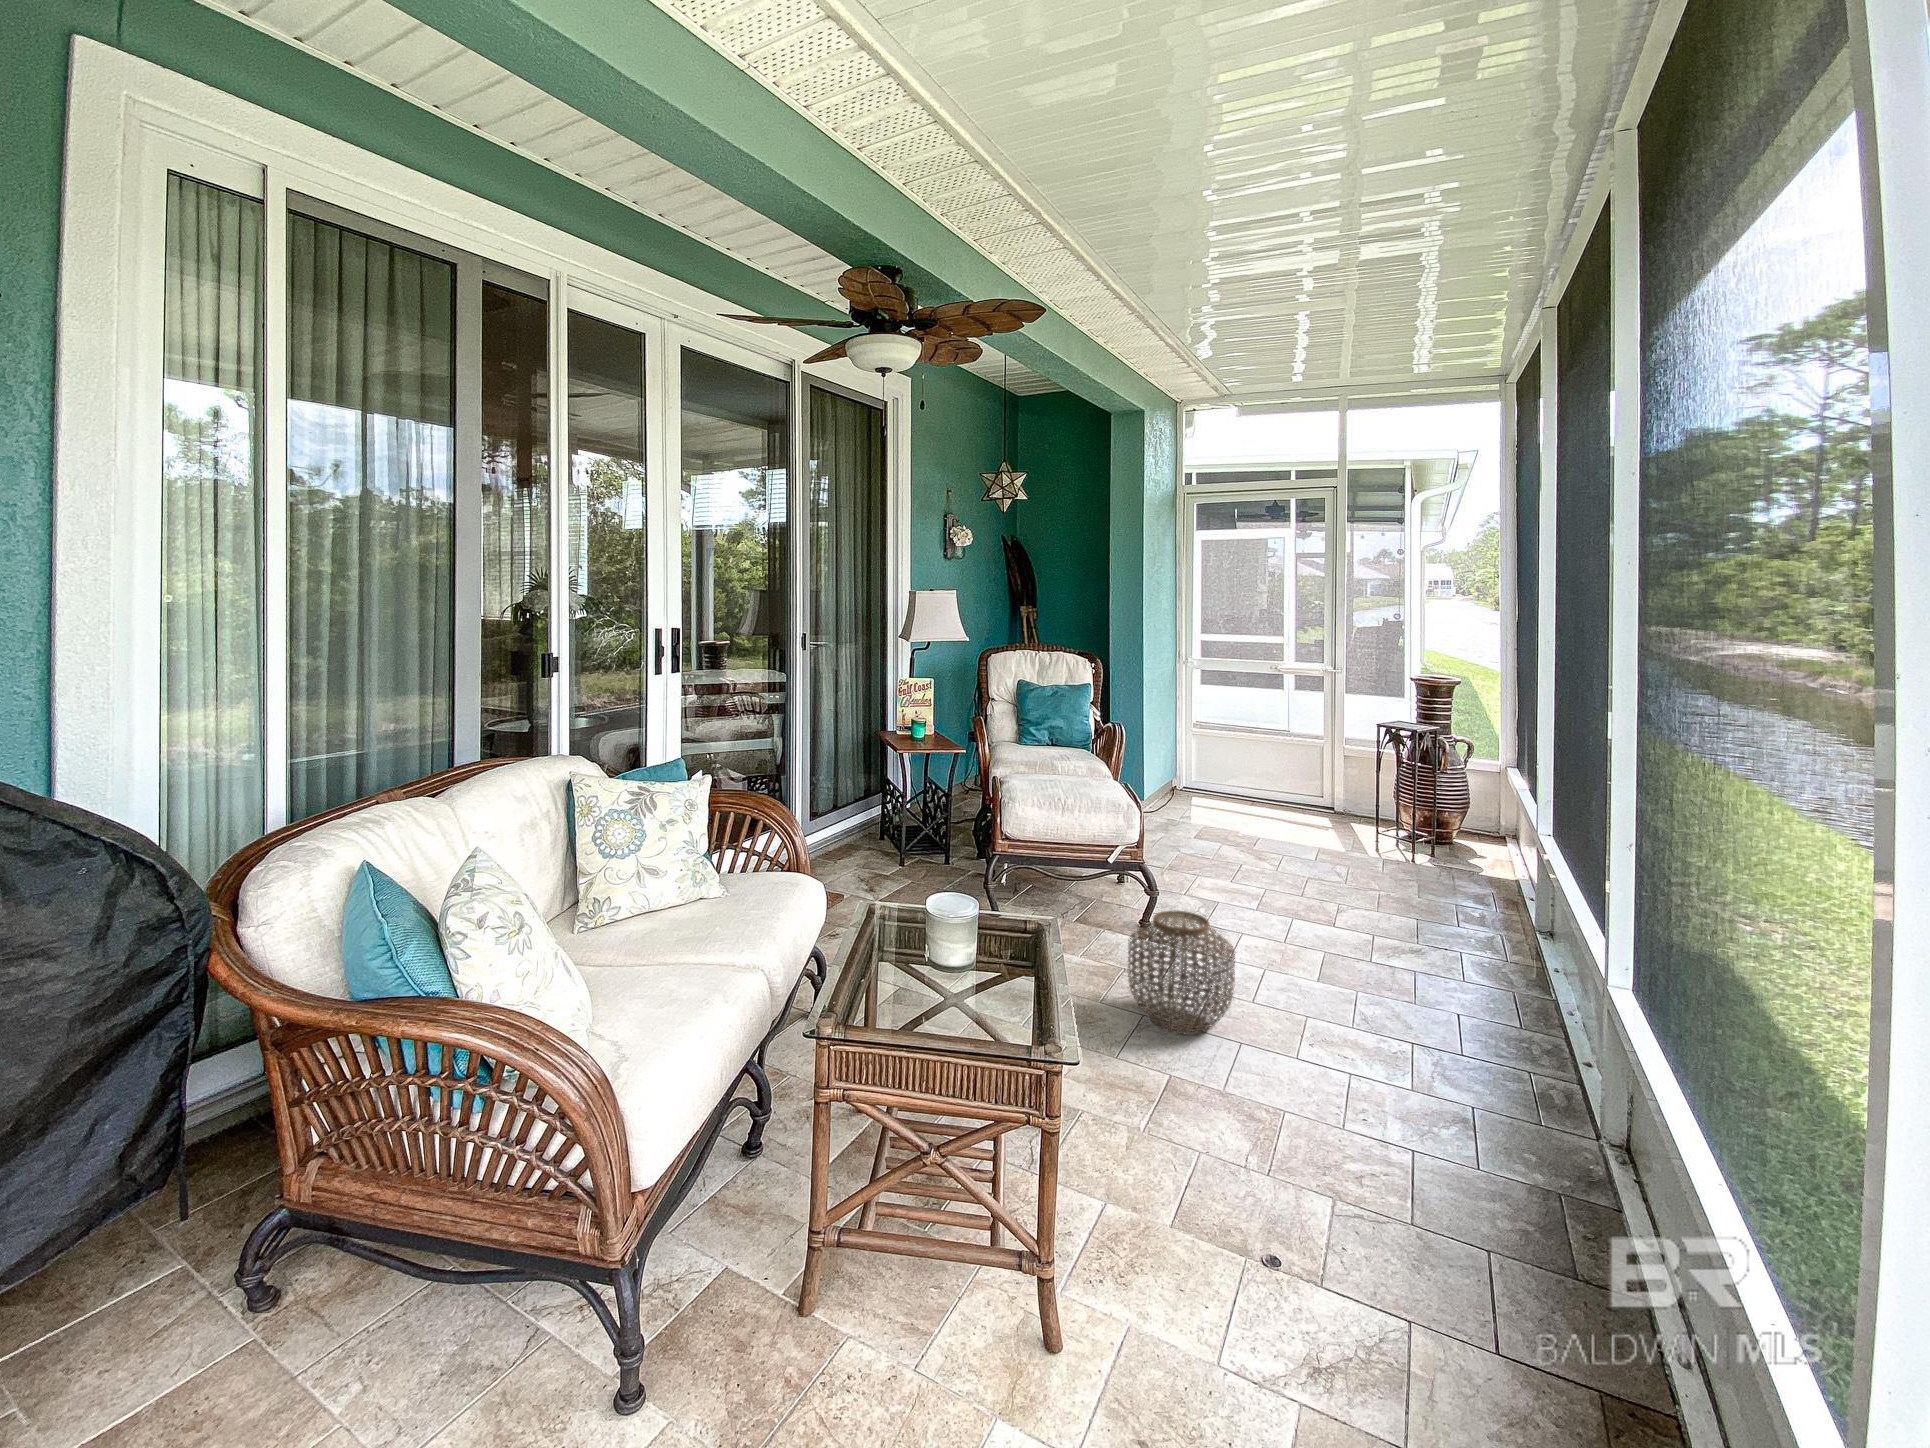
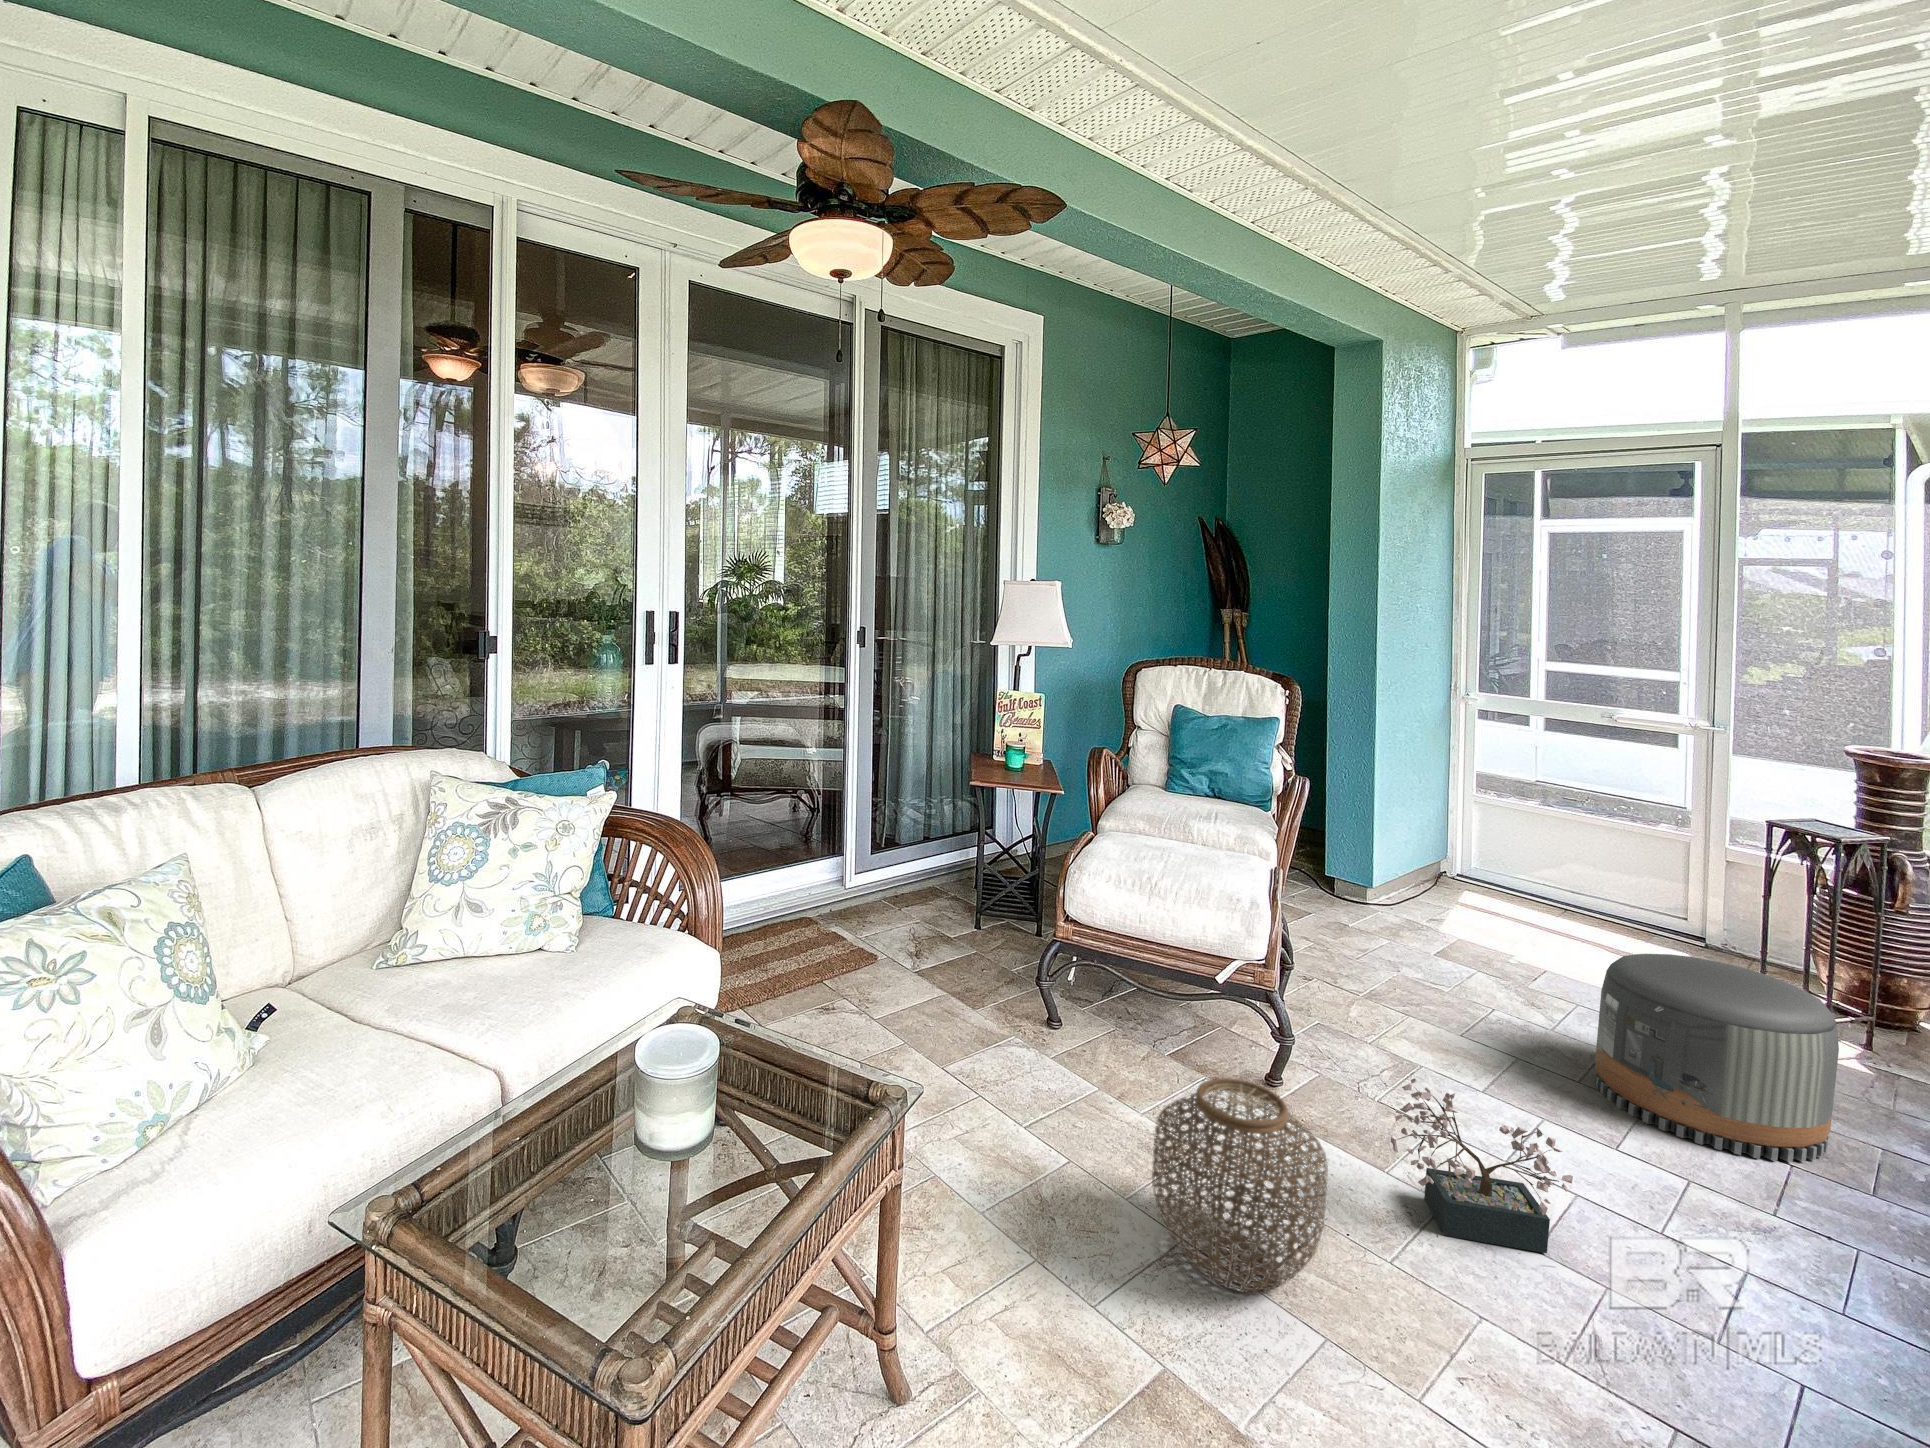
pouf: none [1313,811,1436,920] -> present [1594,954,1839,1162]
decorative plant: none [1242,898,1338,986] -> present [1391,1079,1573,1253]

